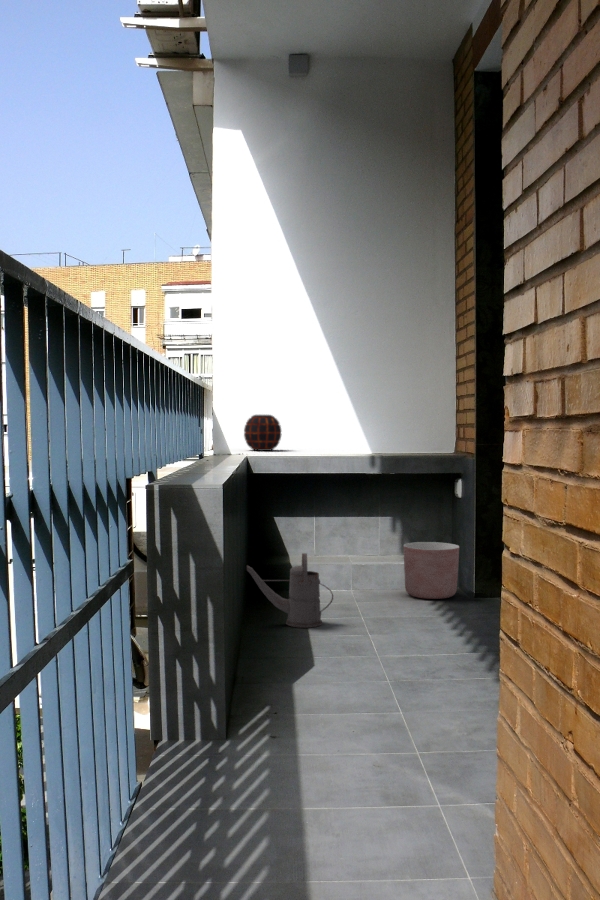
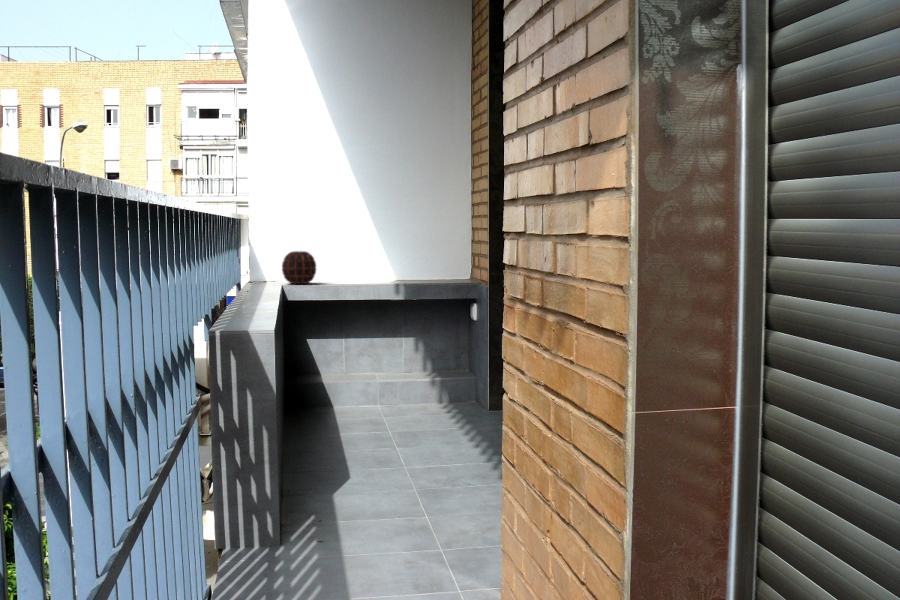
planter: present [403,542,459,599] -> none [428,362,476,412]
watering can: present [247,553,333,628] -> none [289,378,367,443]

